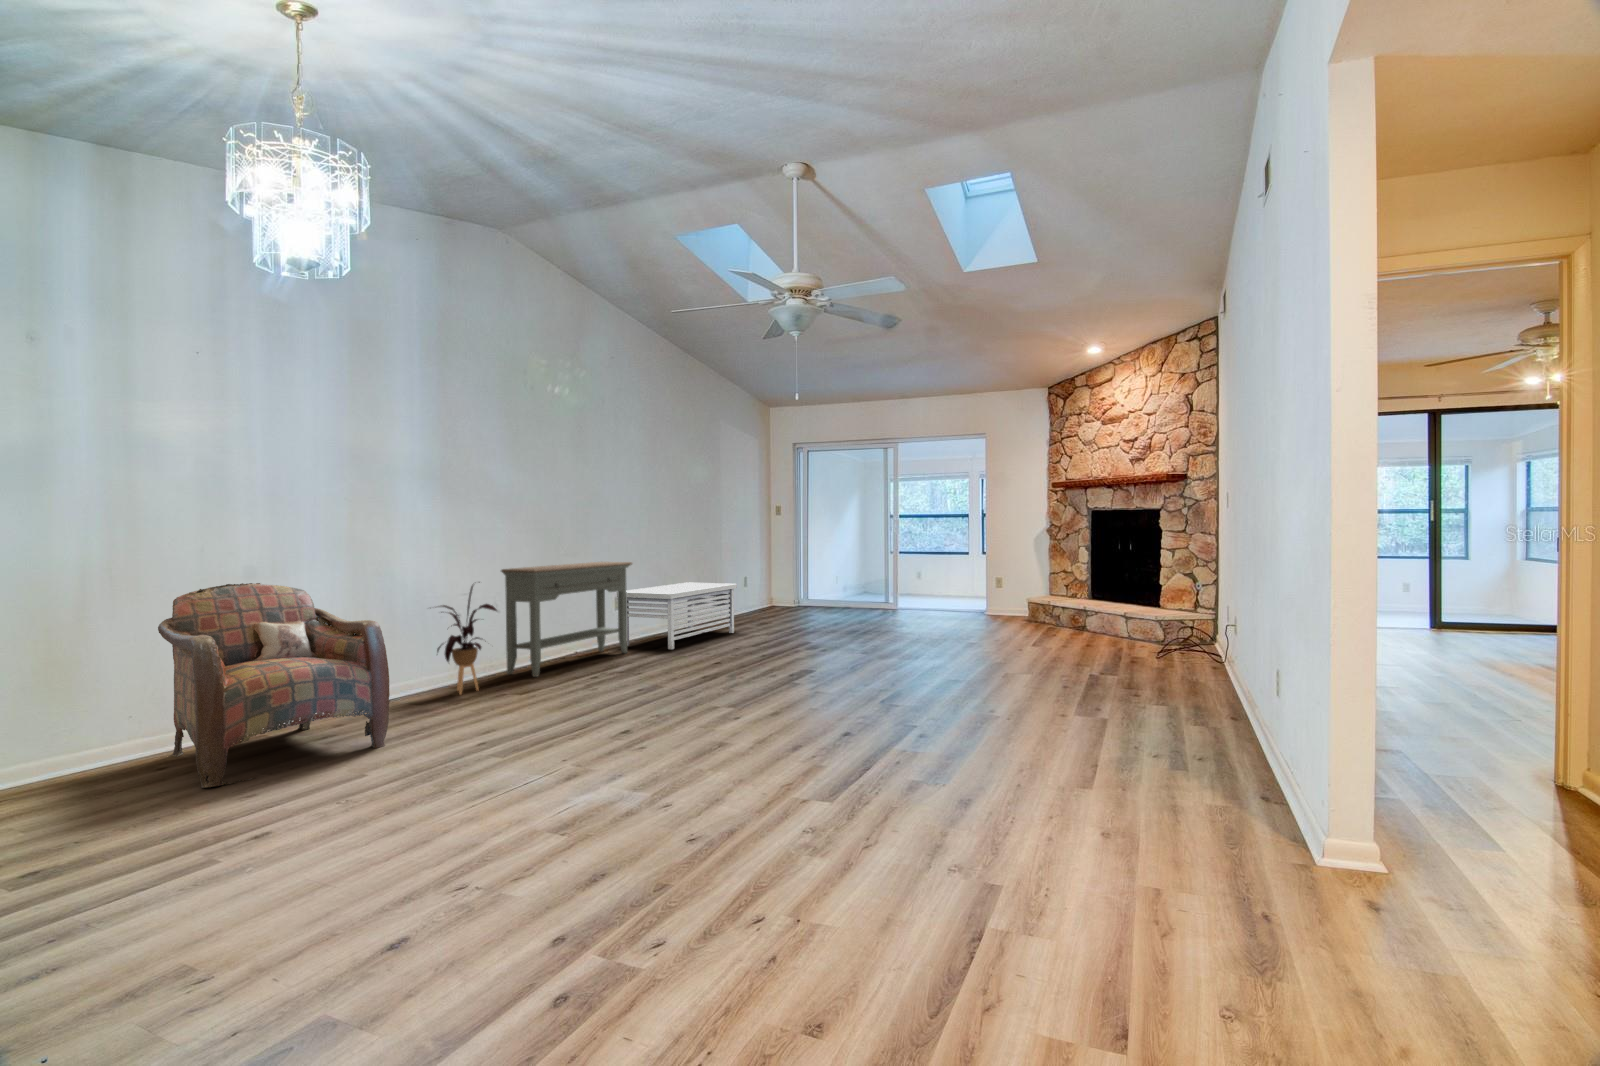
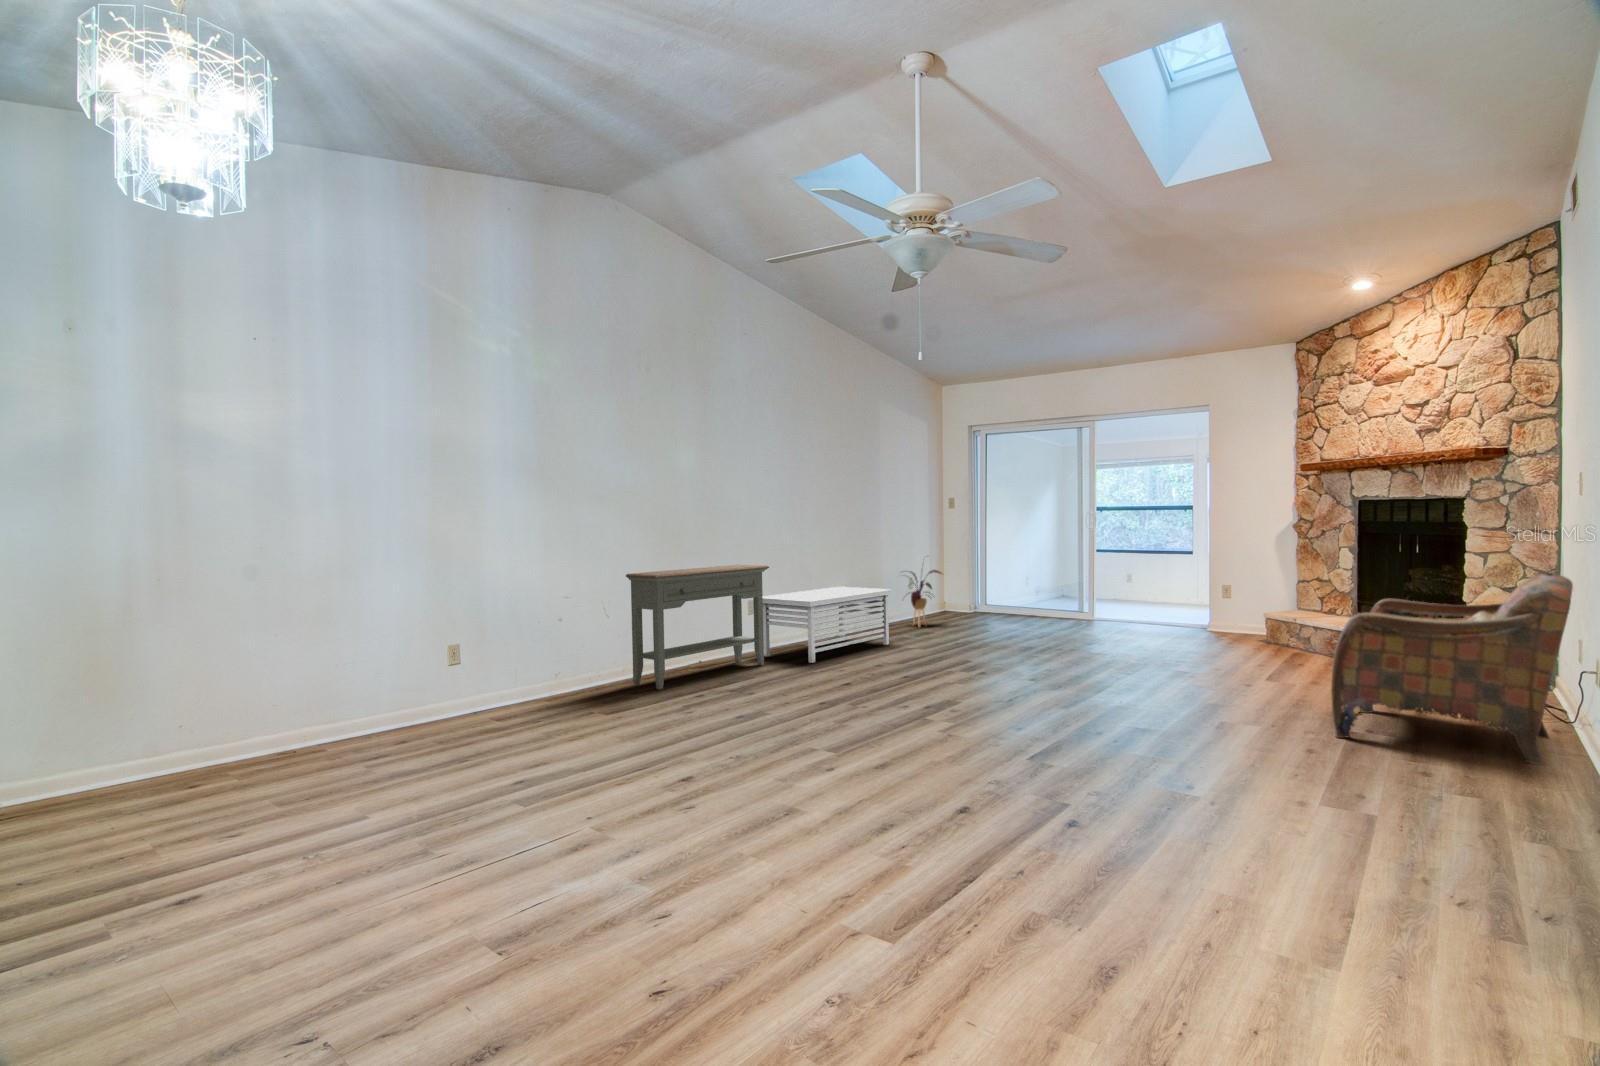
armchair: present [158,583,390,788] -> present [1331,573,1573,765]
house plant: present [437,585,497,694] -> present [902,570,941,624]

